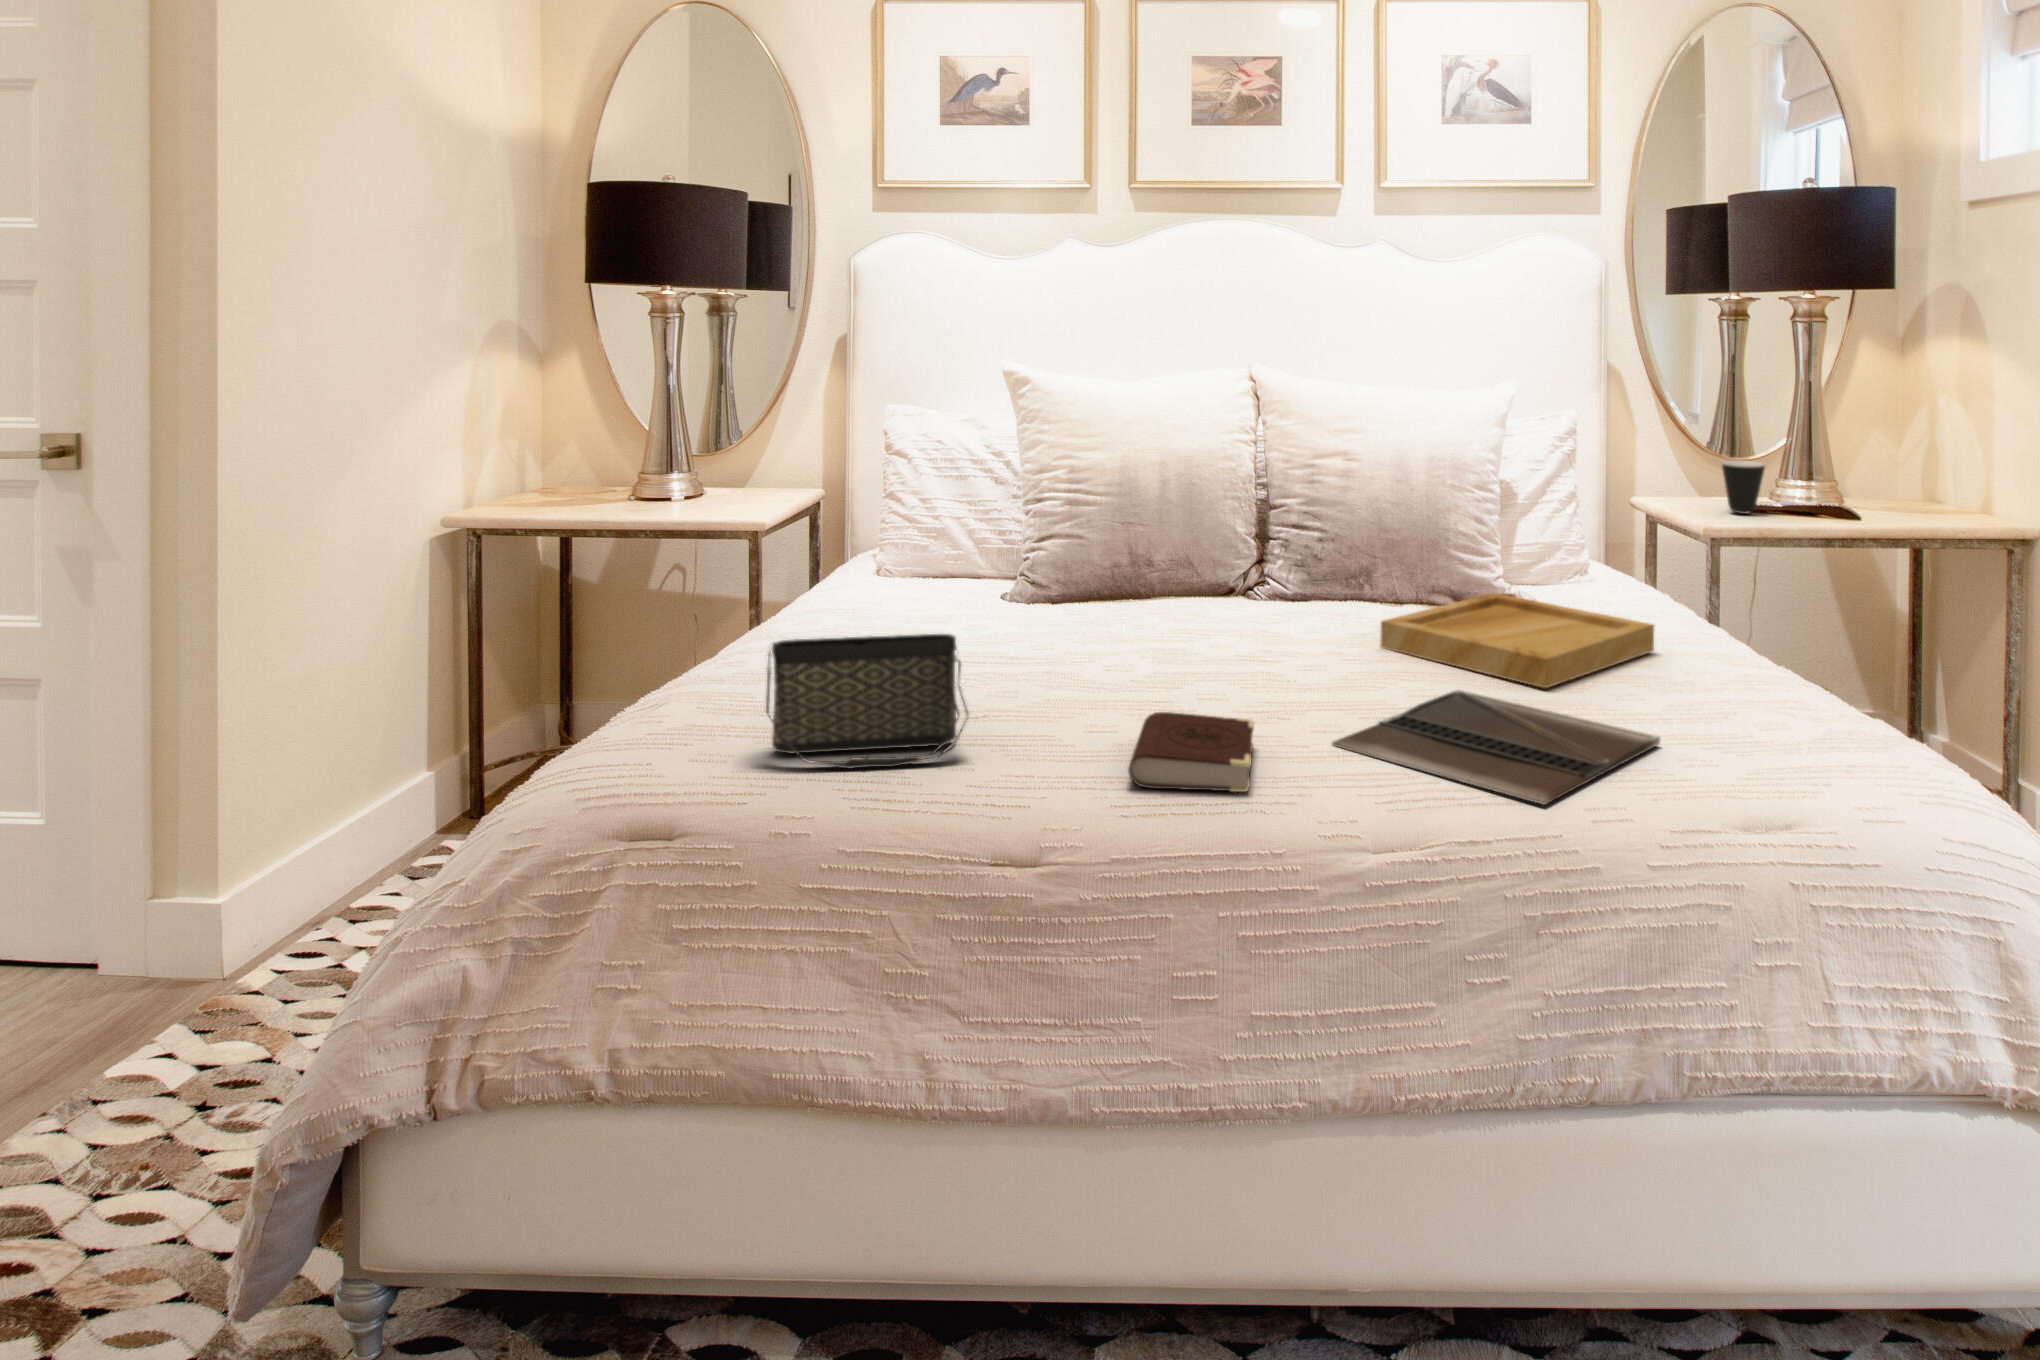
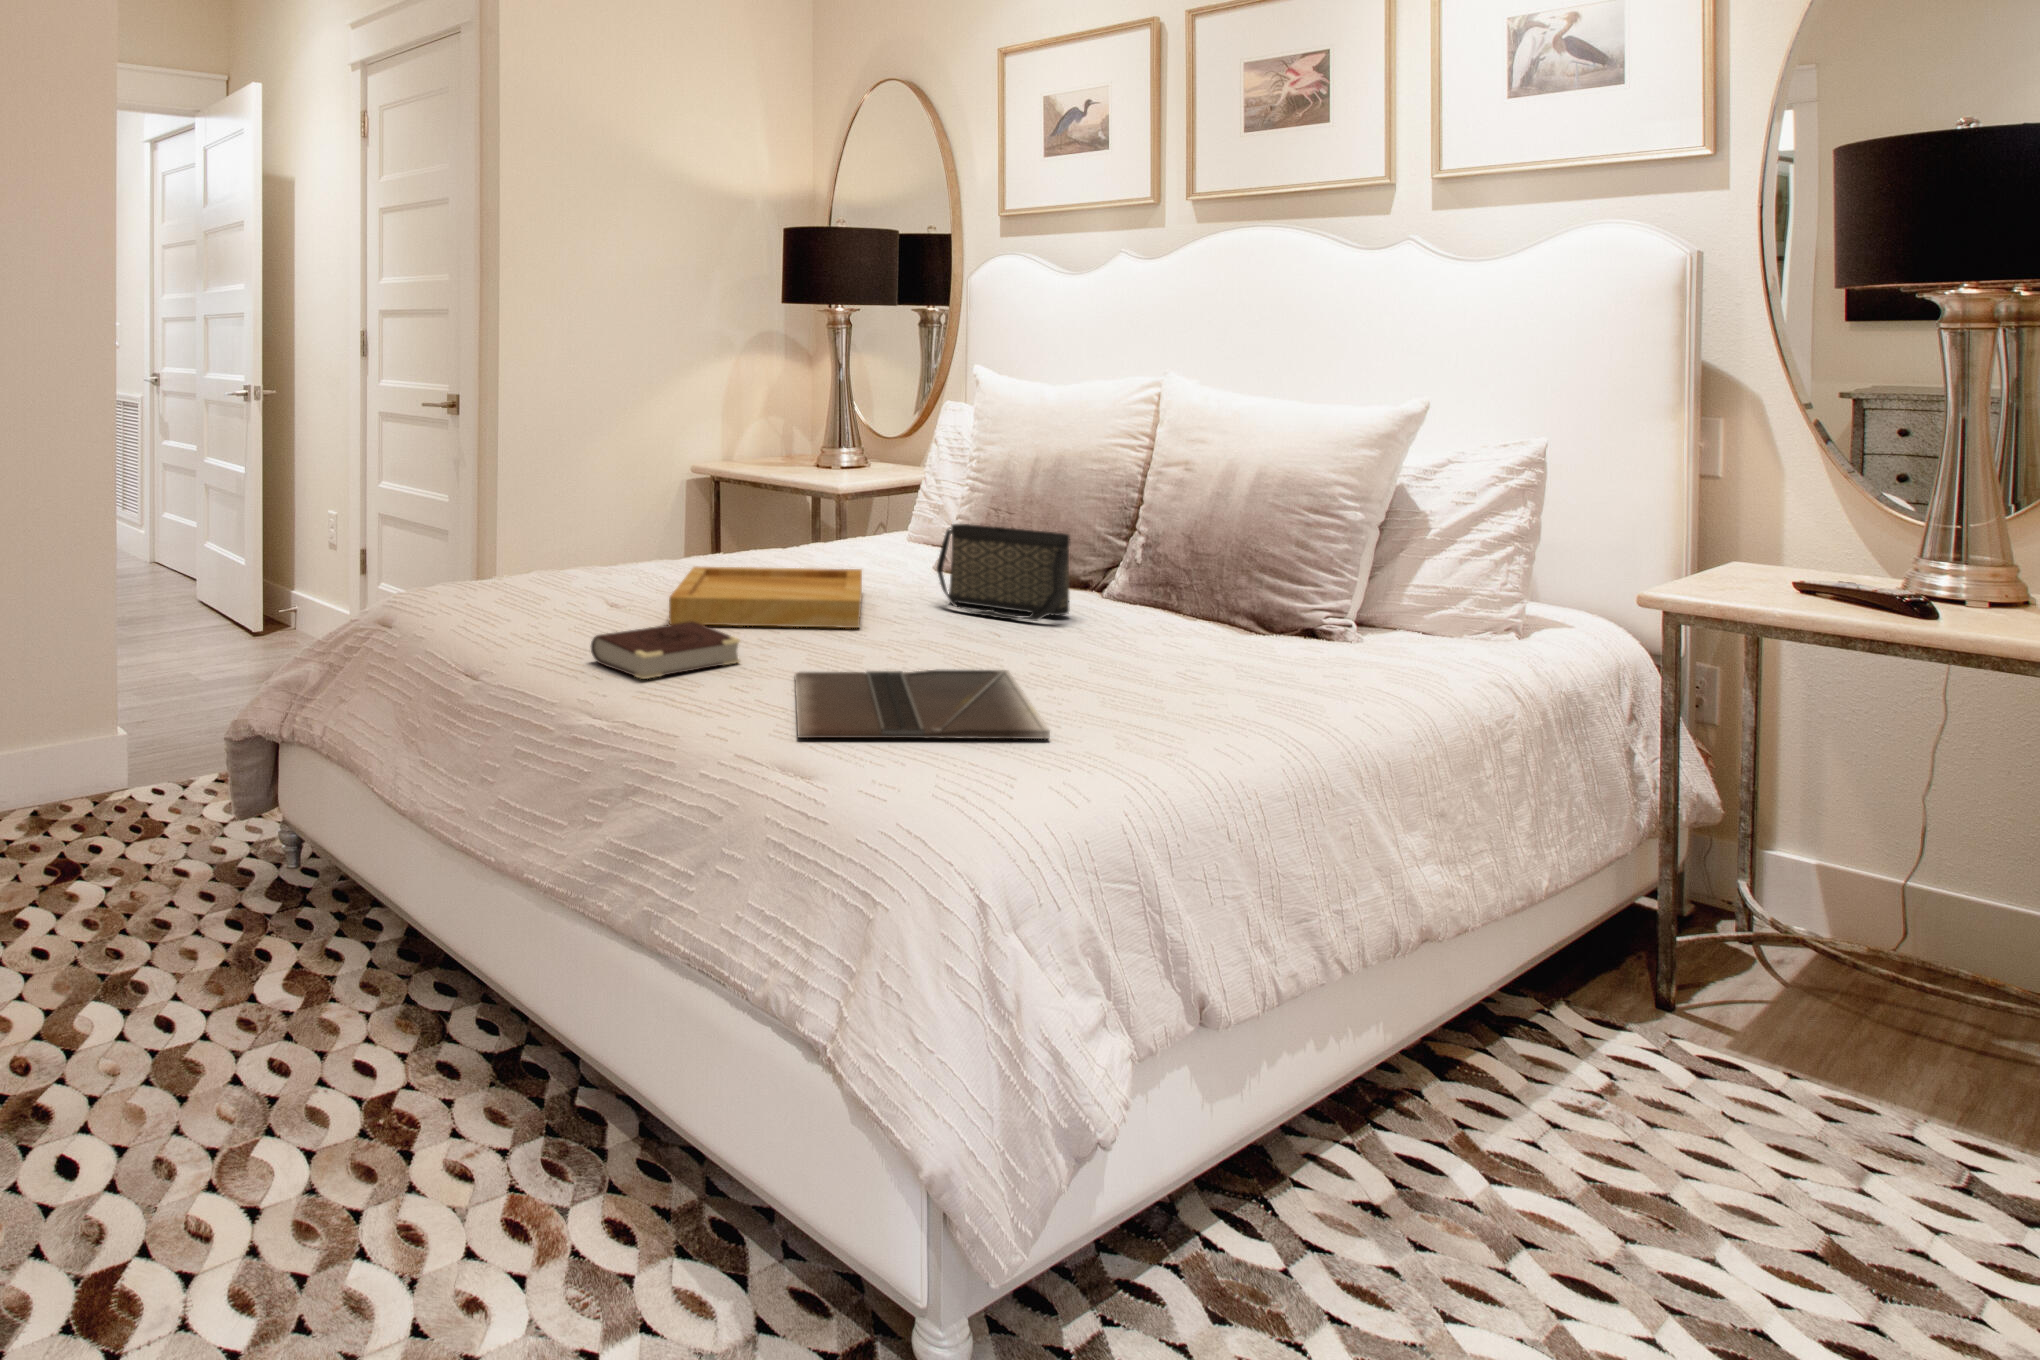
mug: present [1722,461,1765,514] -> none [1791,519,1872,594]
tray: present [1380,593,1654,688] -> present [669,567,862,628]
handbag: present [766,634,968,768] -> present [937,524,1070,621]

